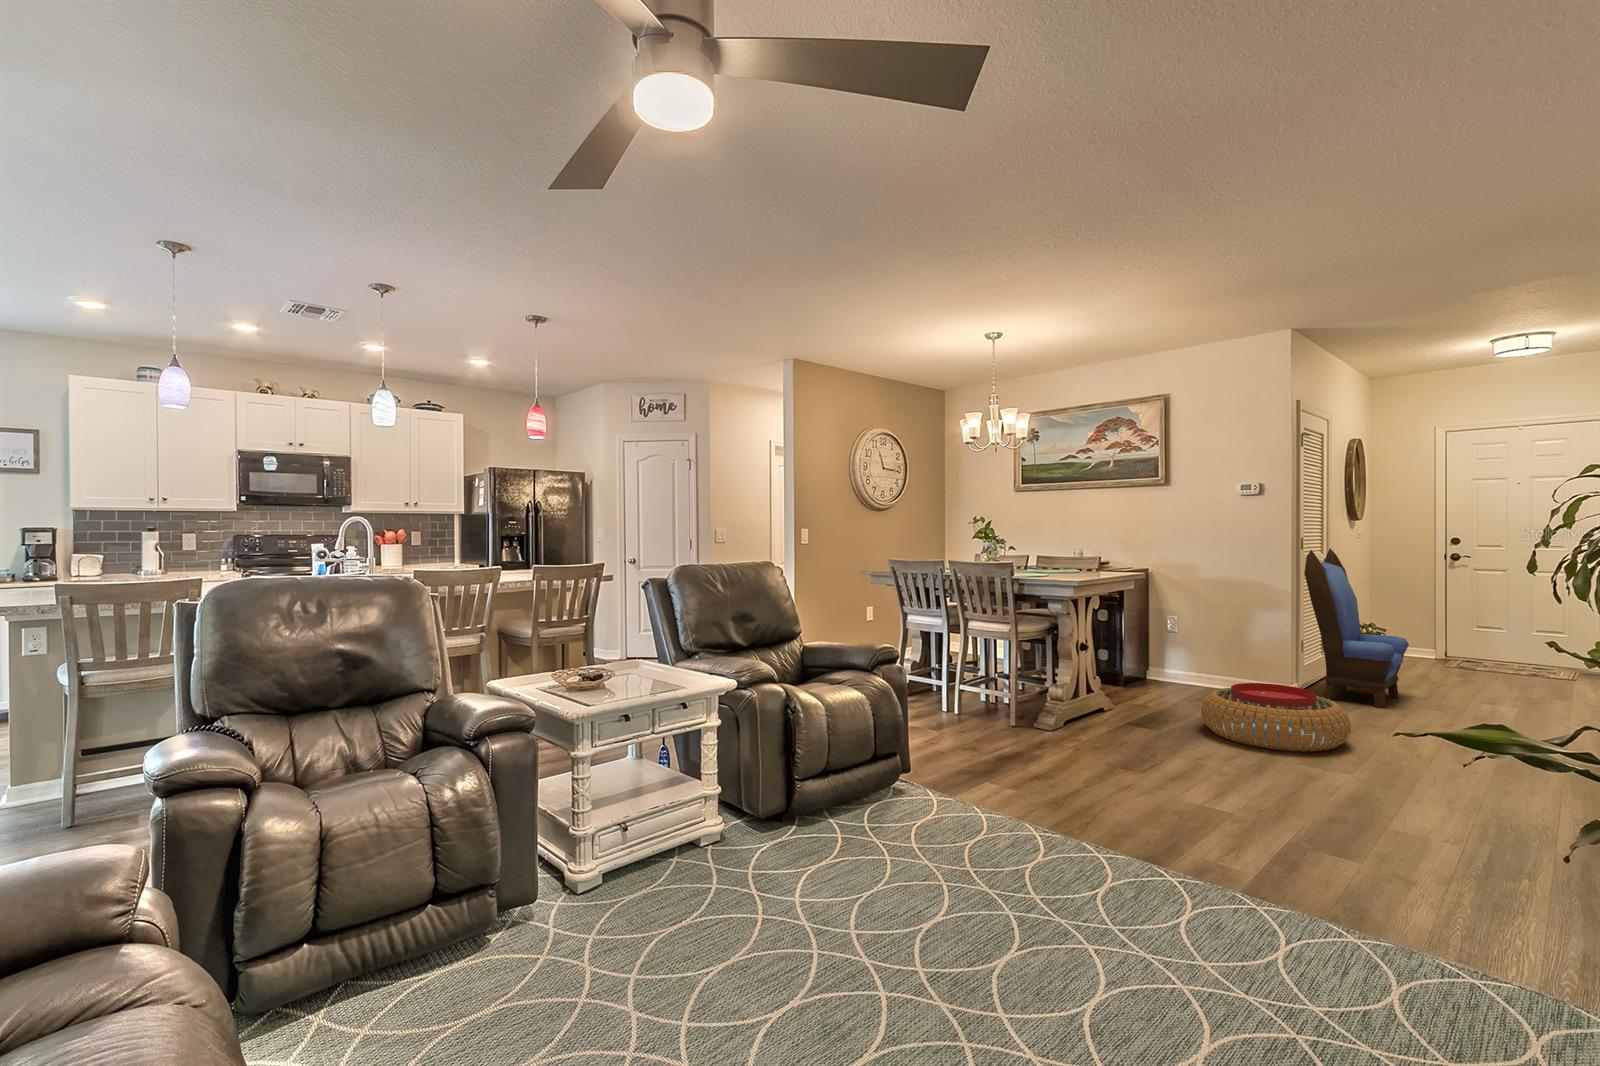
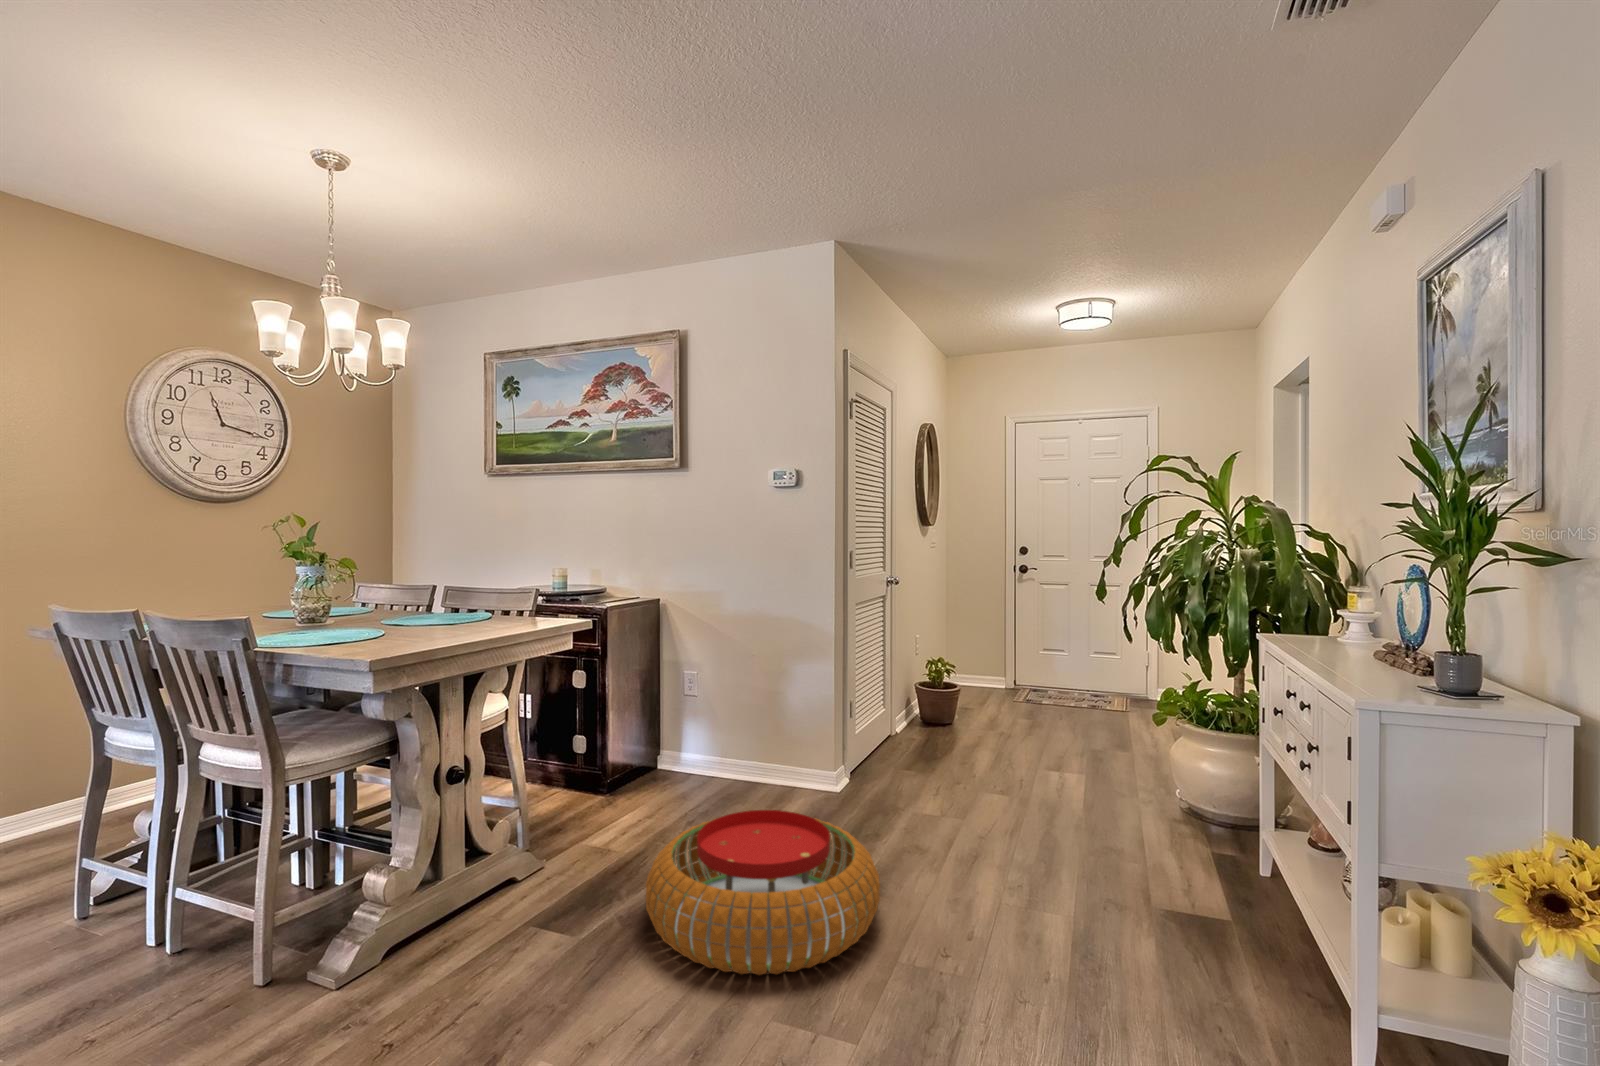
armchair: present [1304,549,1409,708] -> none [851,564,976,798]

